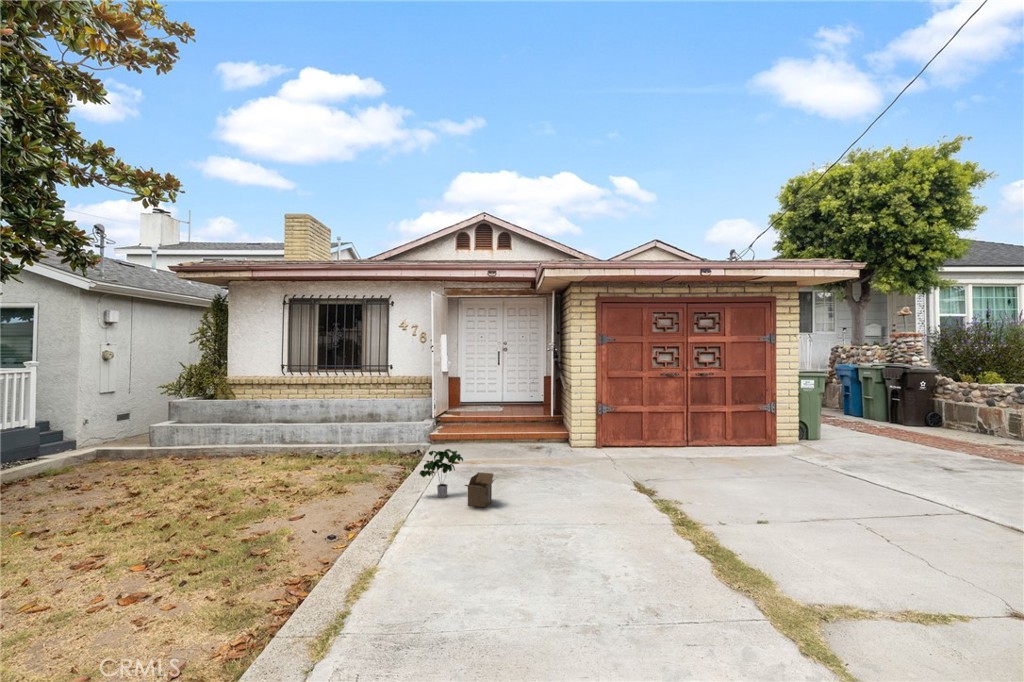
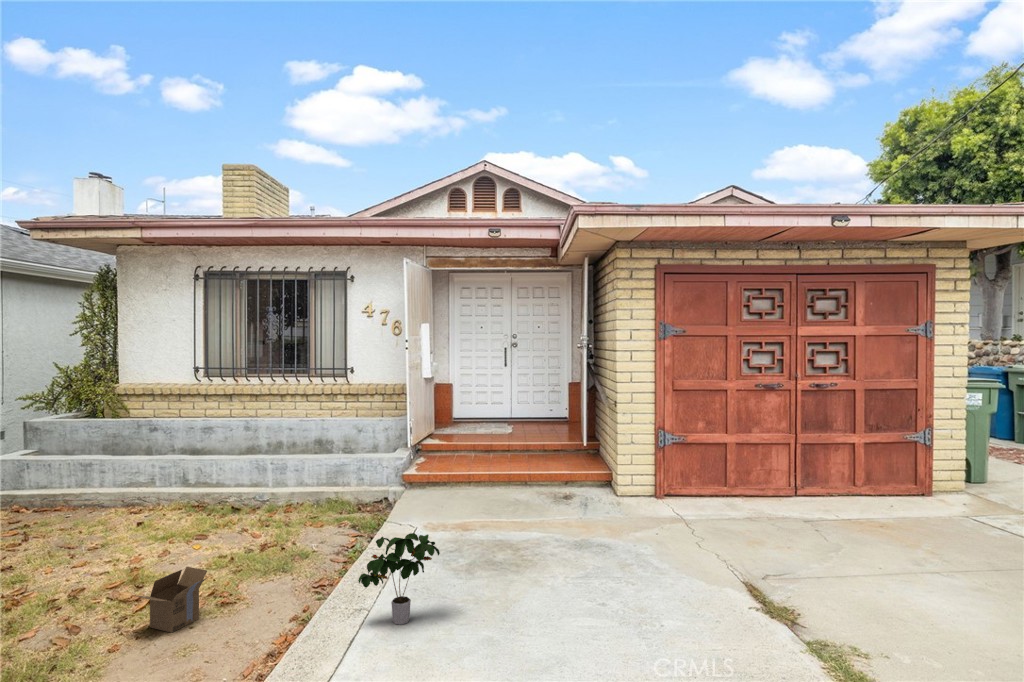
cardboard box: present [465,472,495,507] -> present [137,567,207,633]

